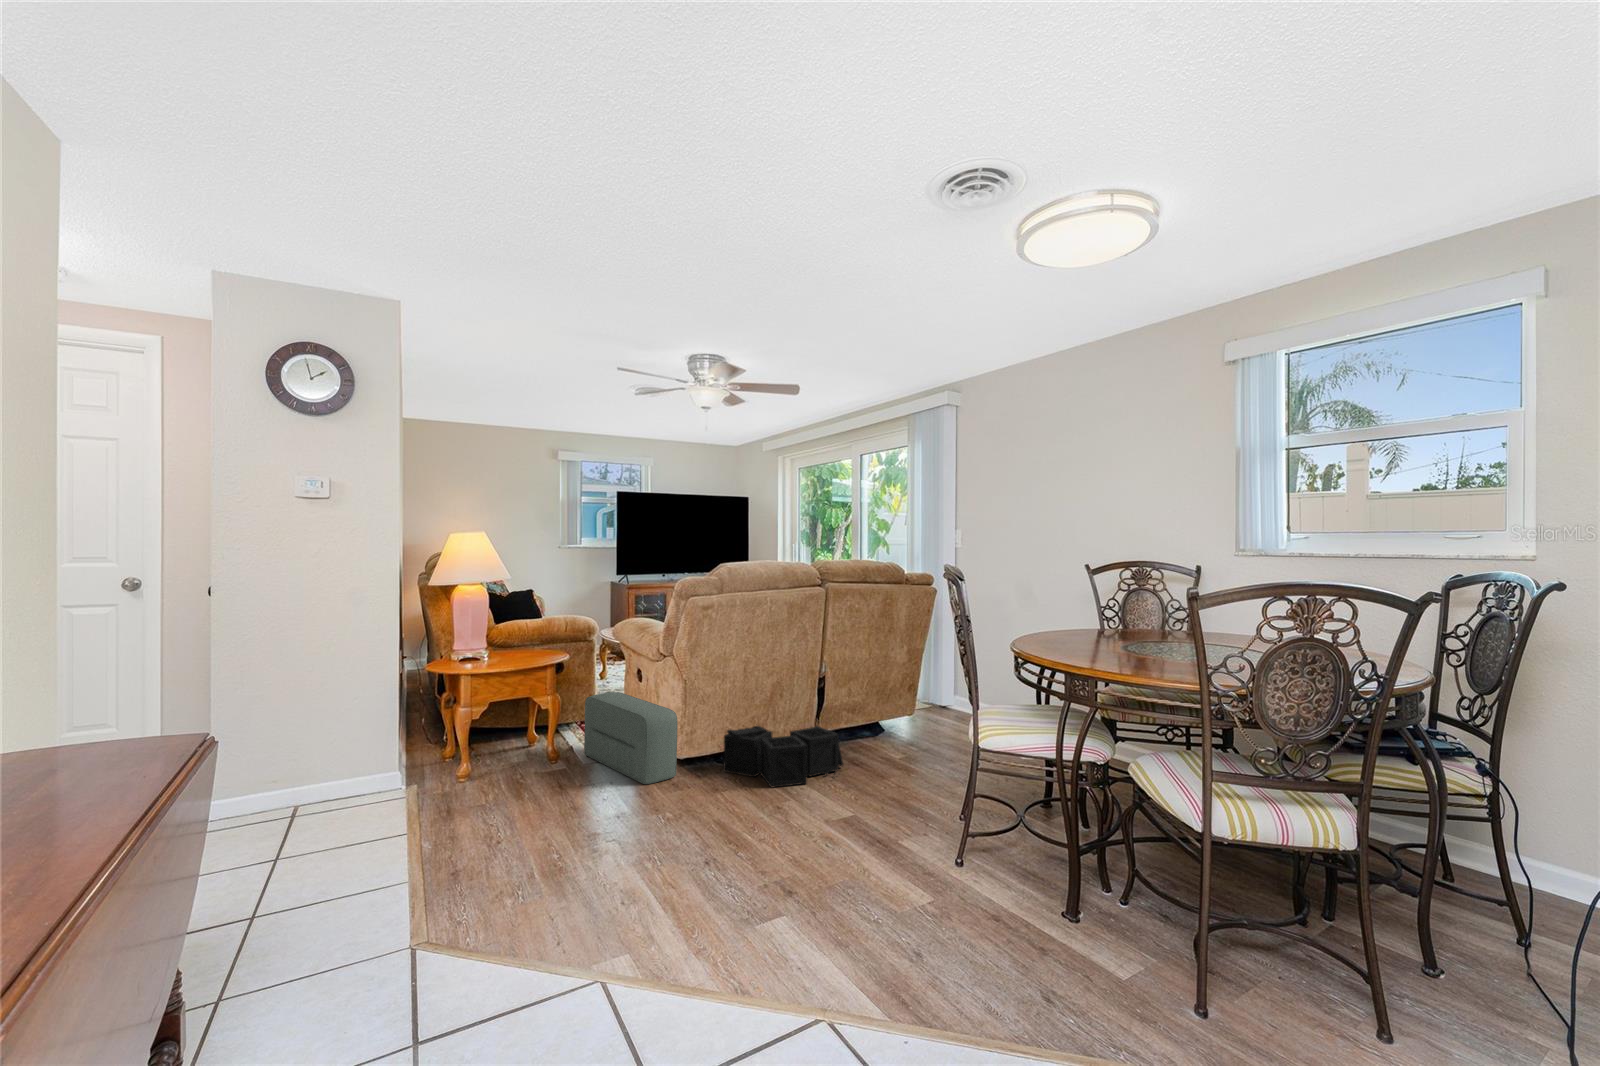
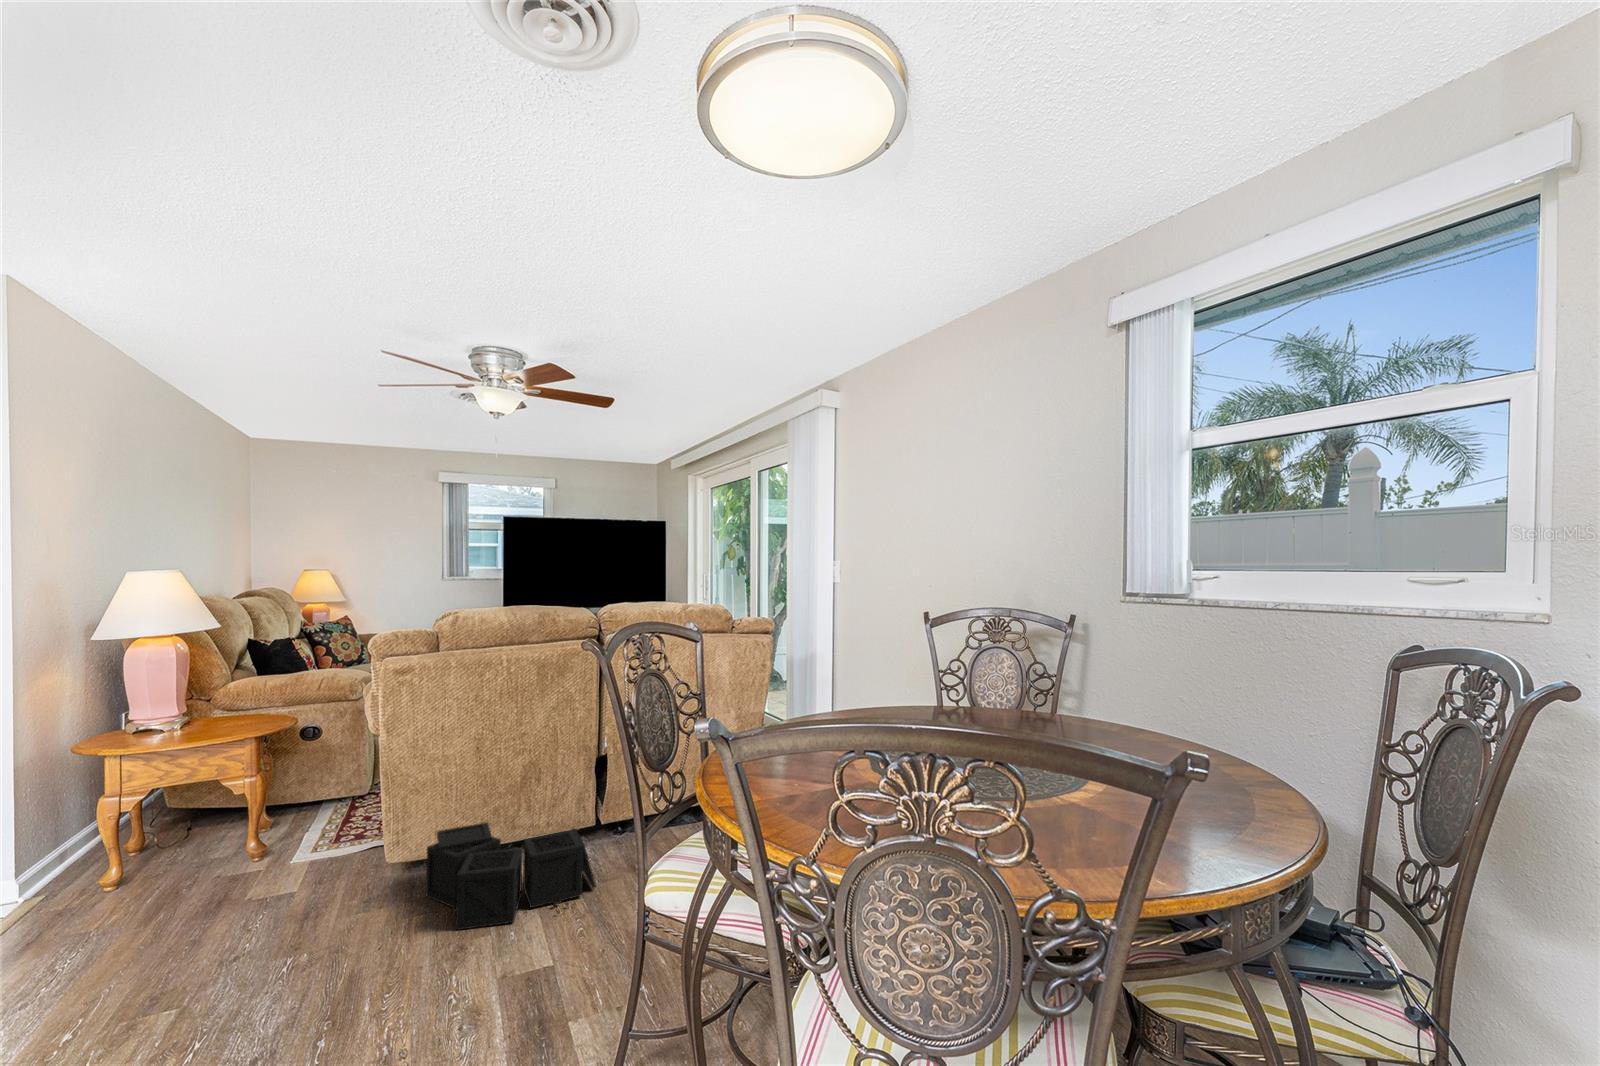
pouf: present [584,692,678,784] -> none [276,779,353,922]

